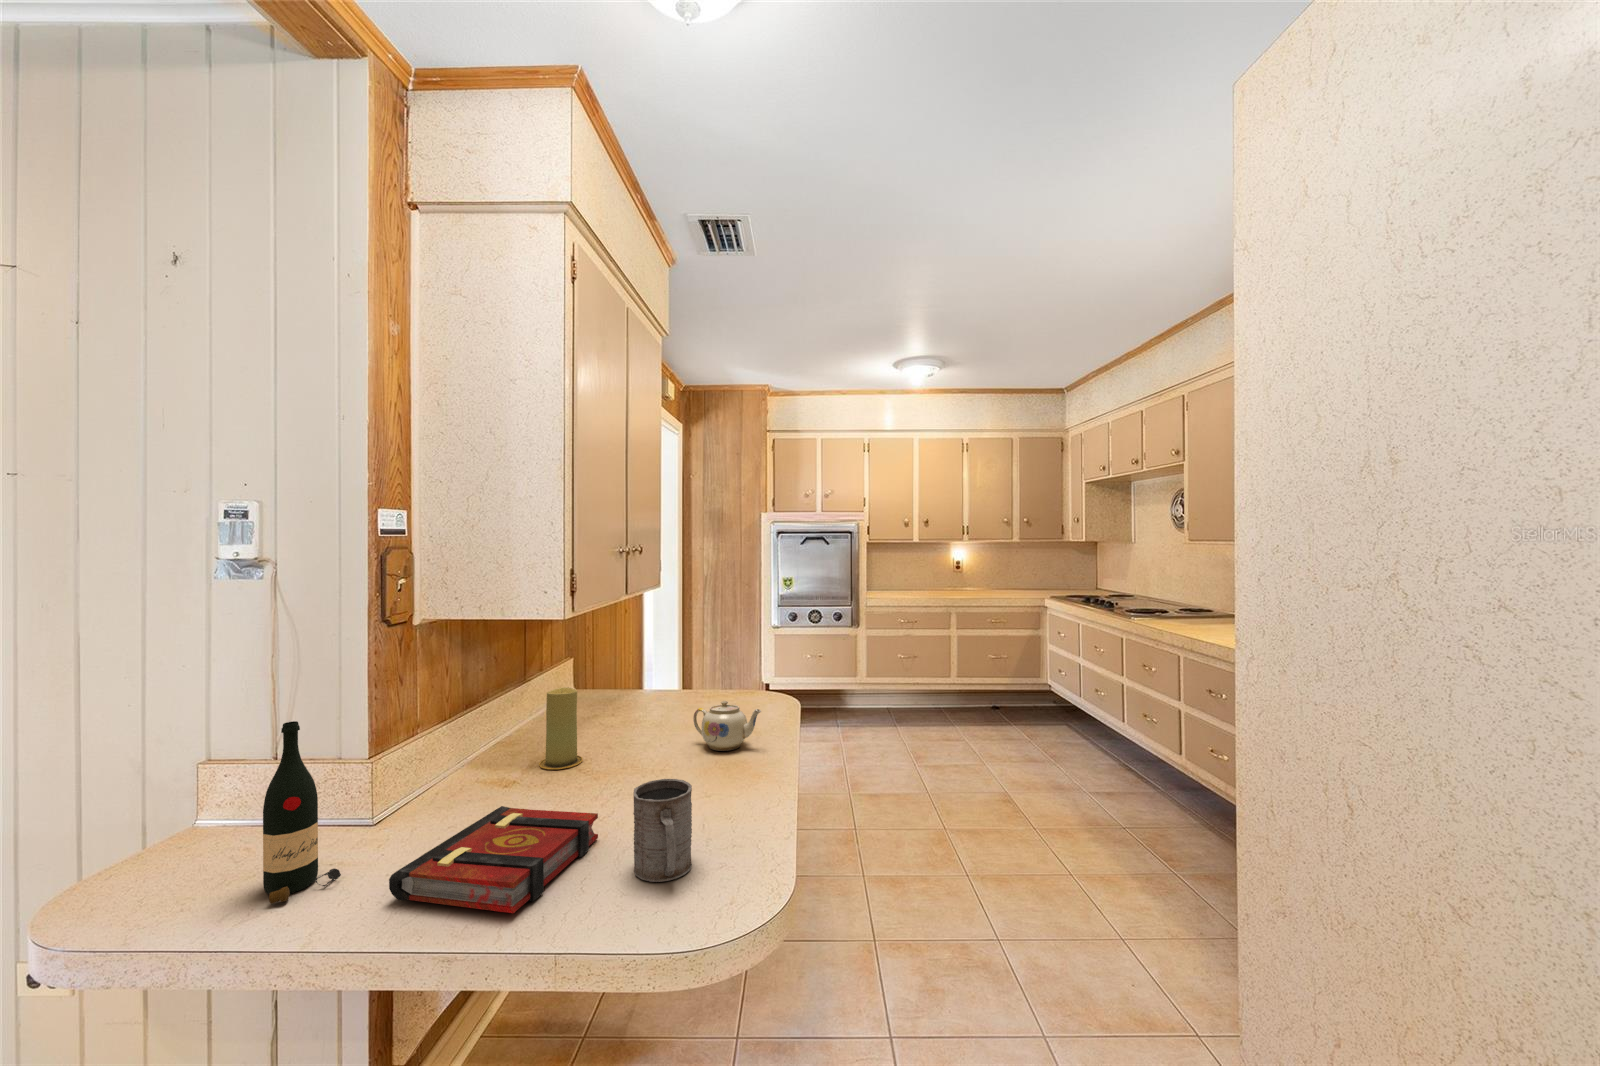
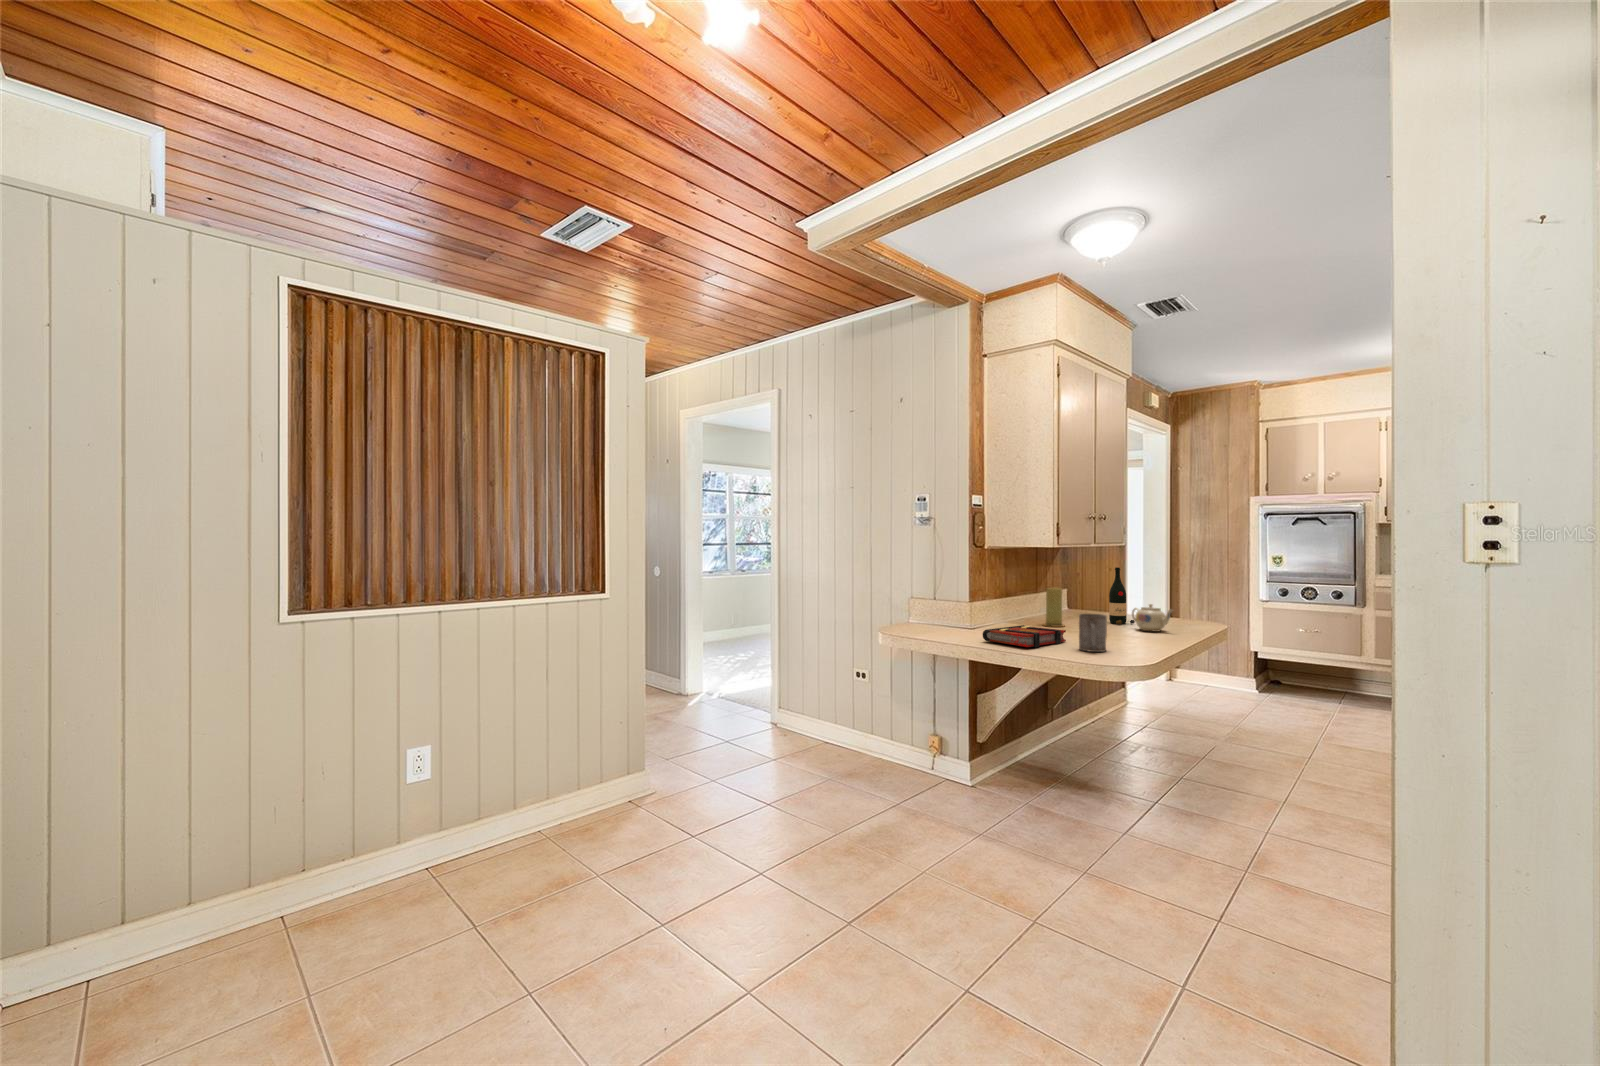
wine bottle: present [263,721,341,904] -> present [1109,567,1135,624]

